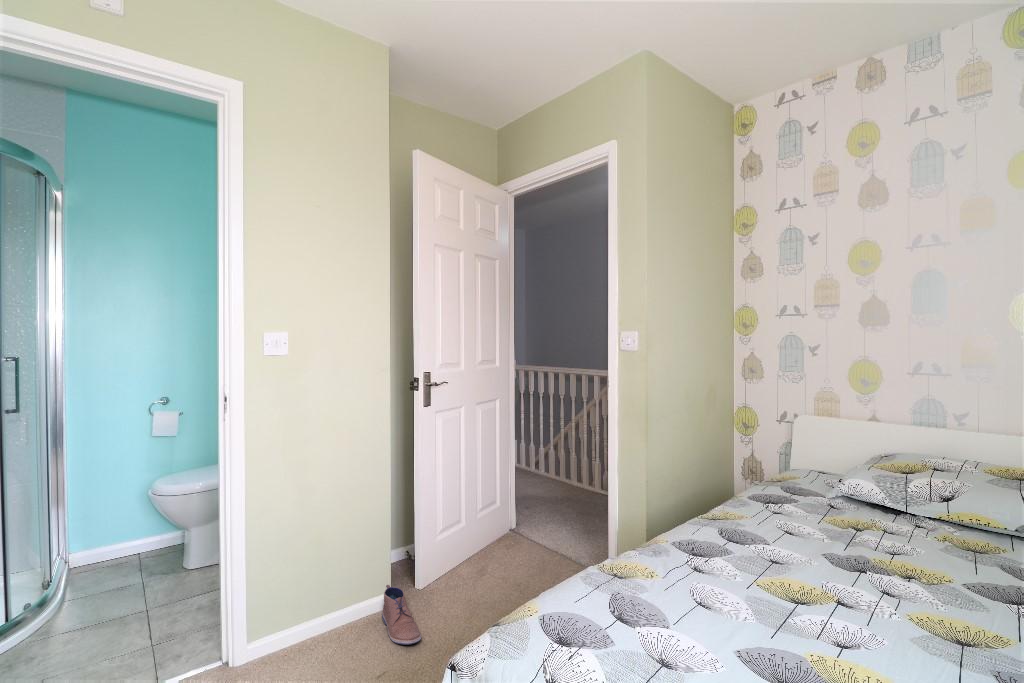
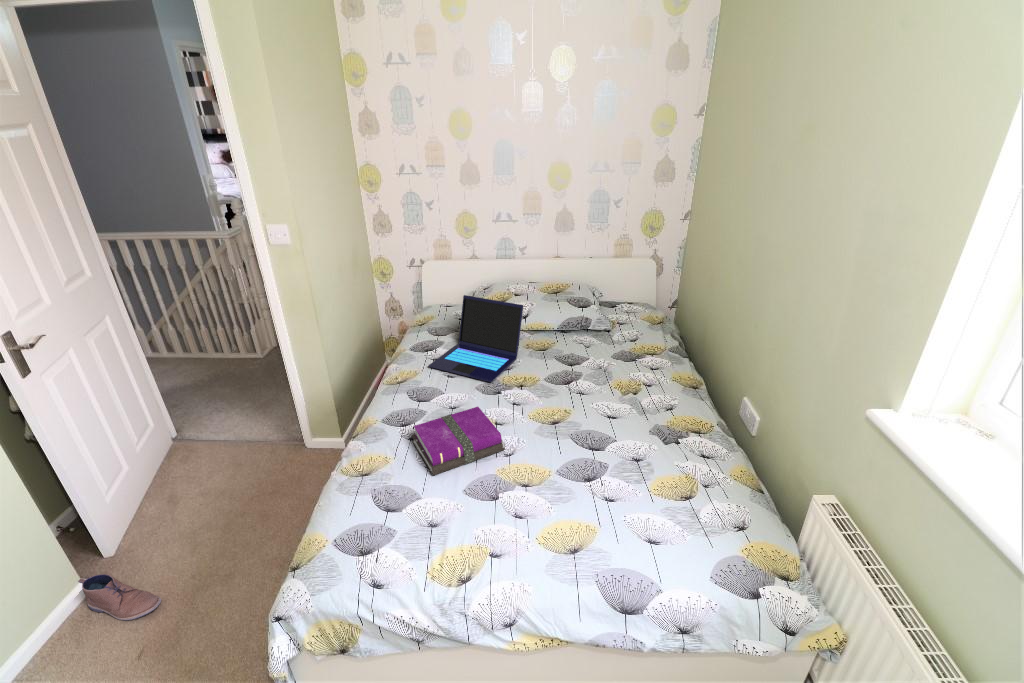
laptop: none [762,440,938,555] -> present [428,295,523,382]
notebook: none [698,544,848,636] -> present [412,407,505,475]

